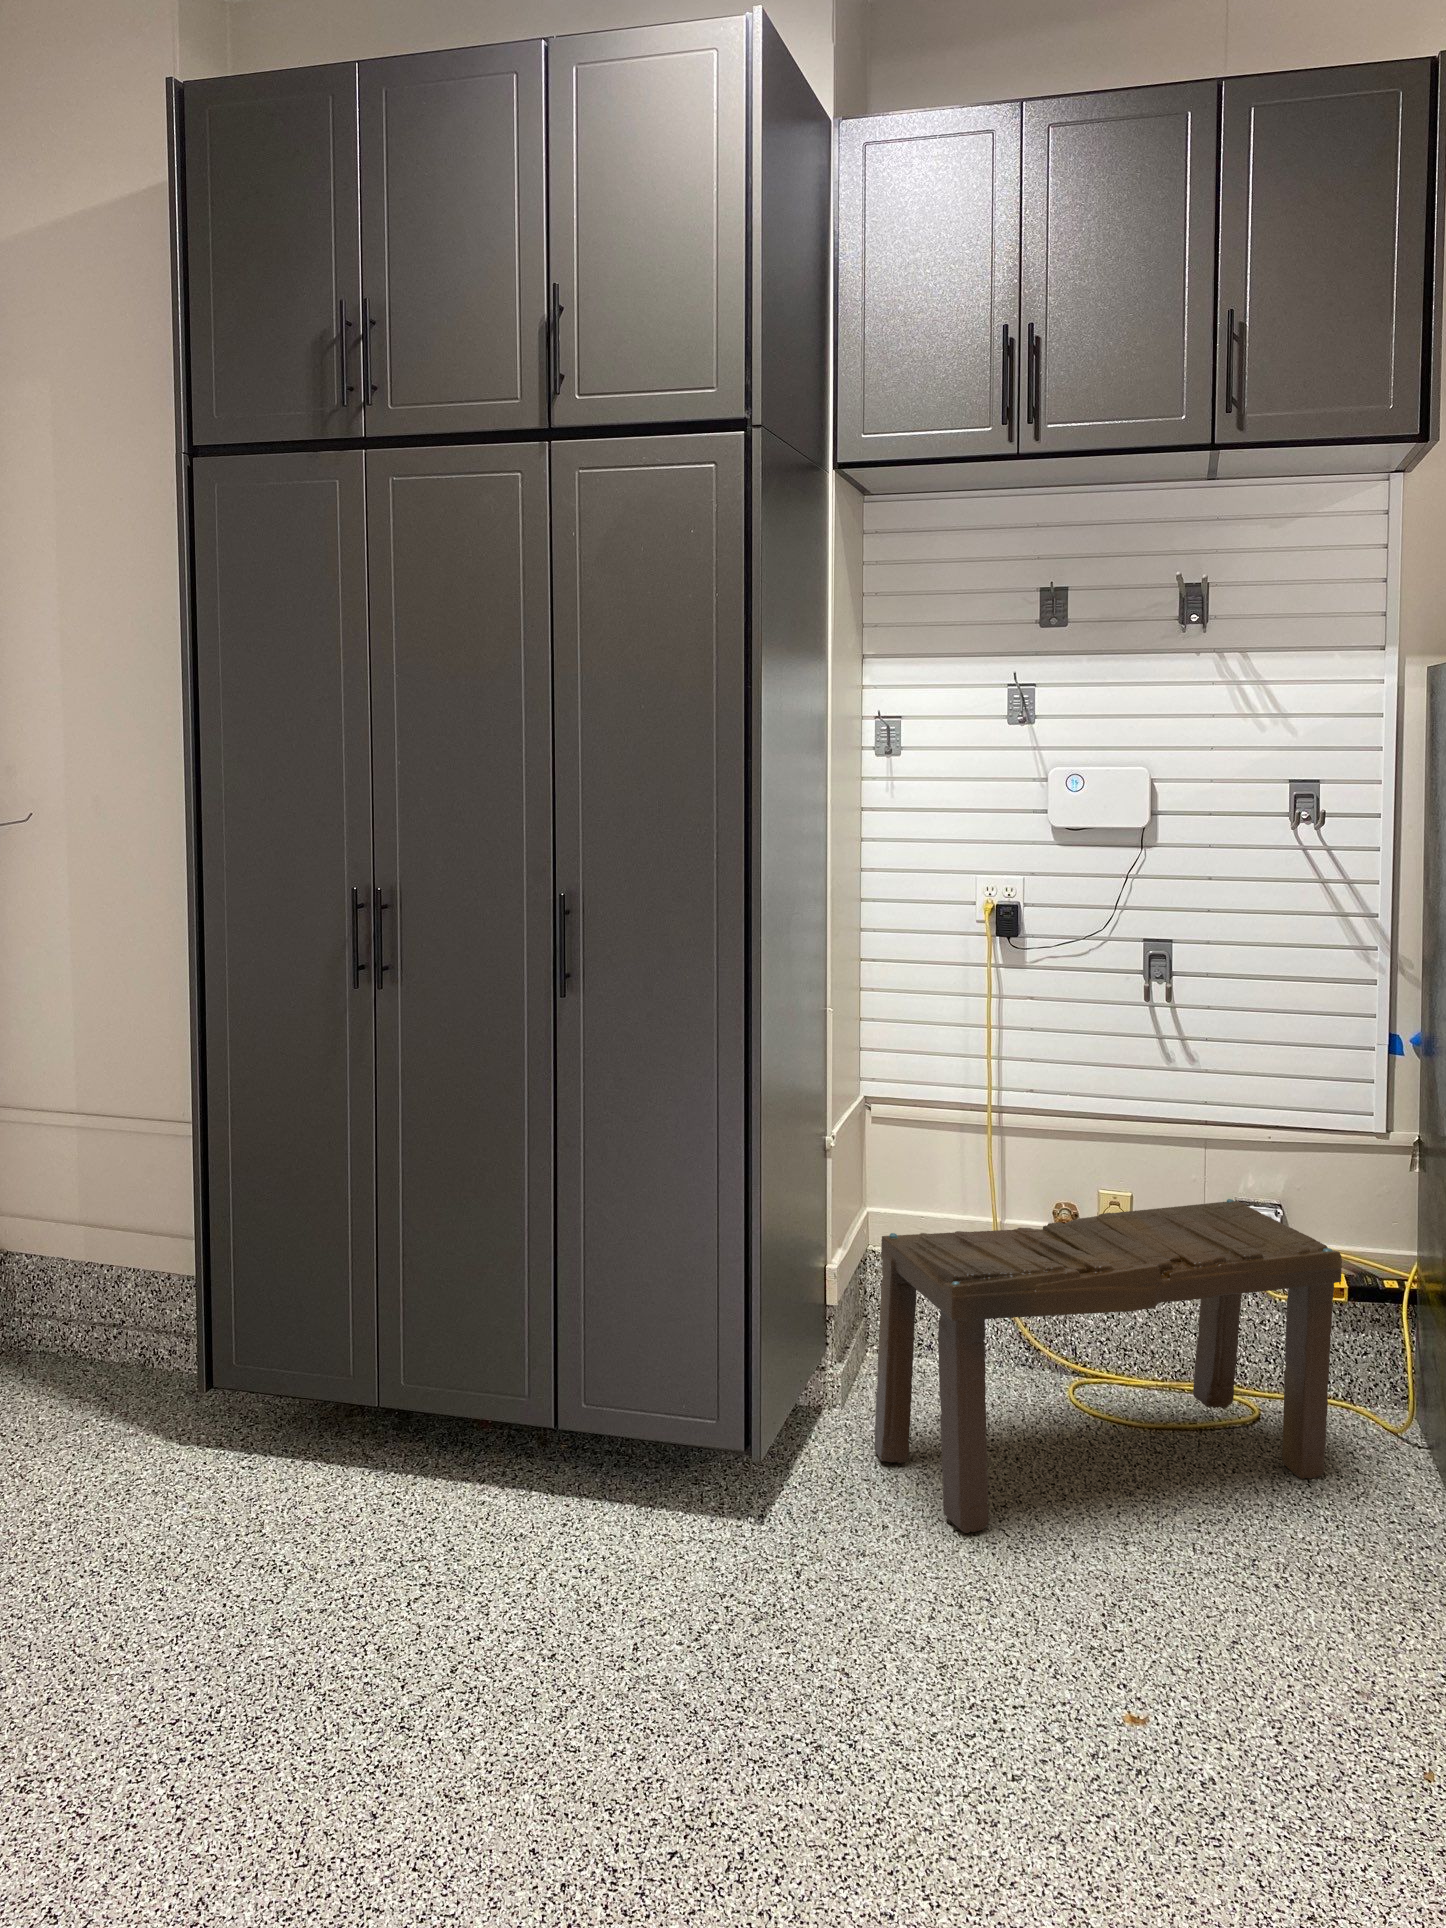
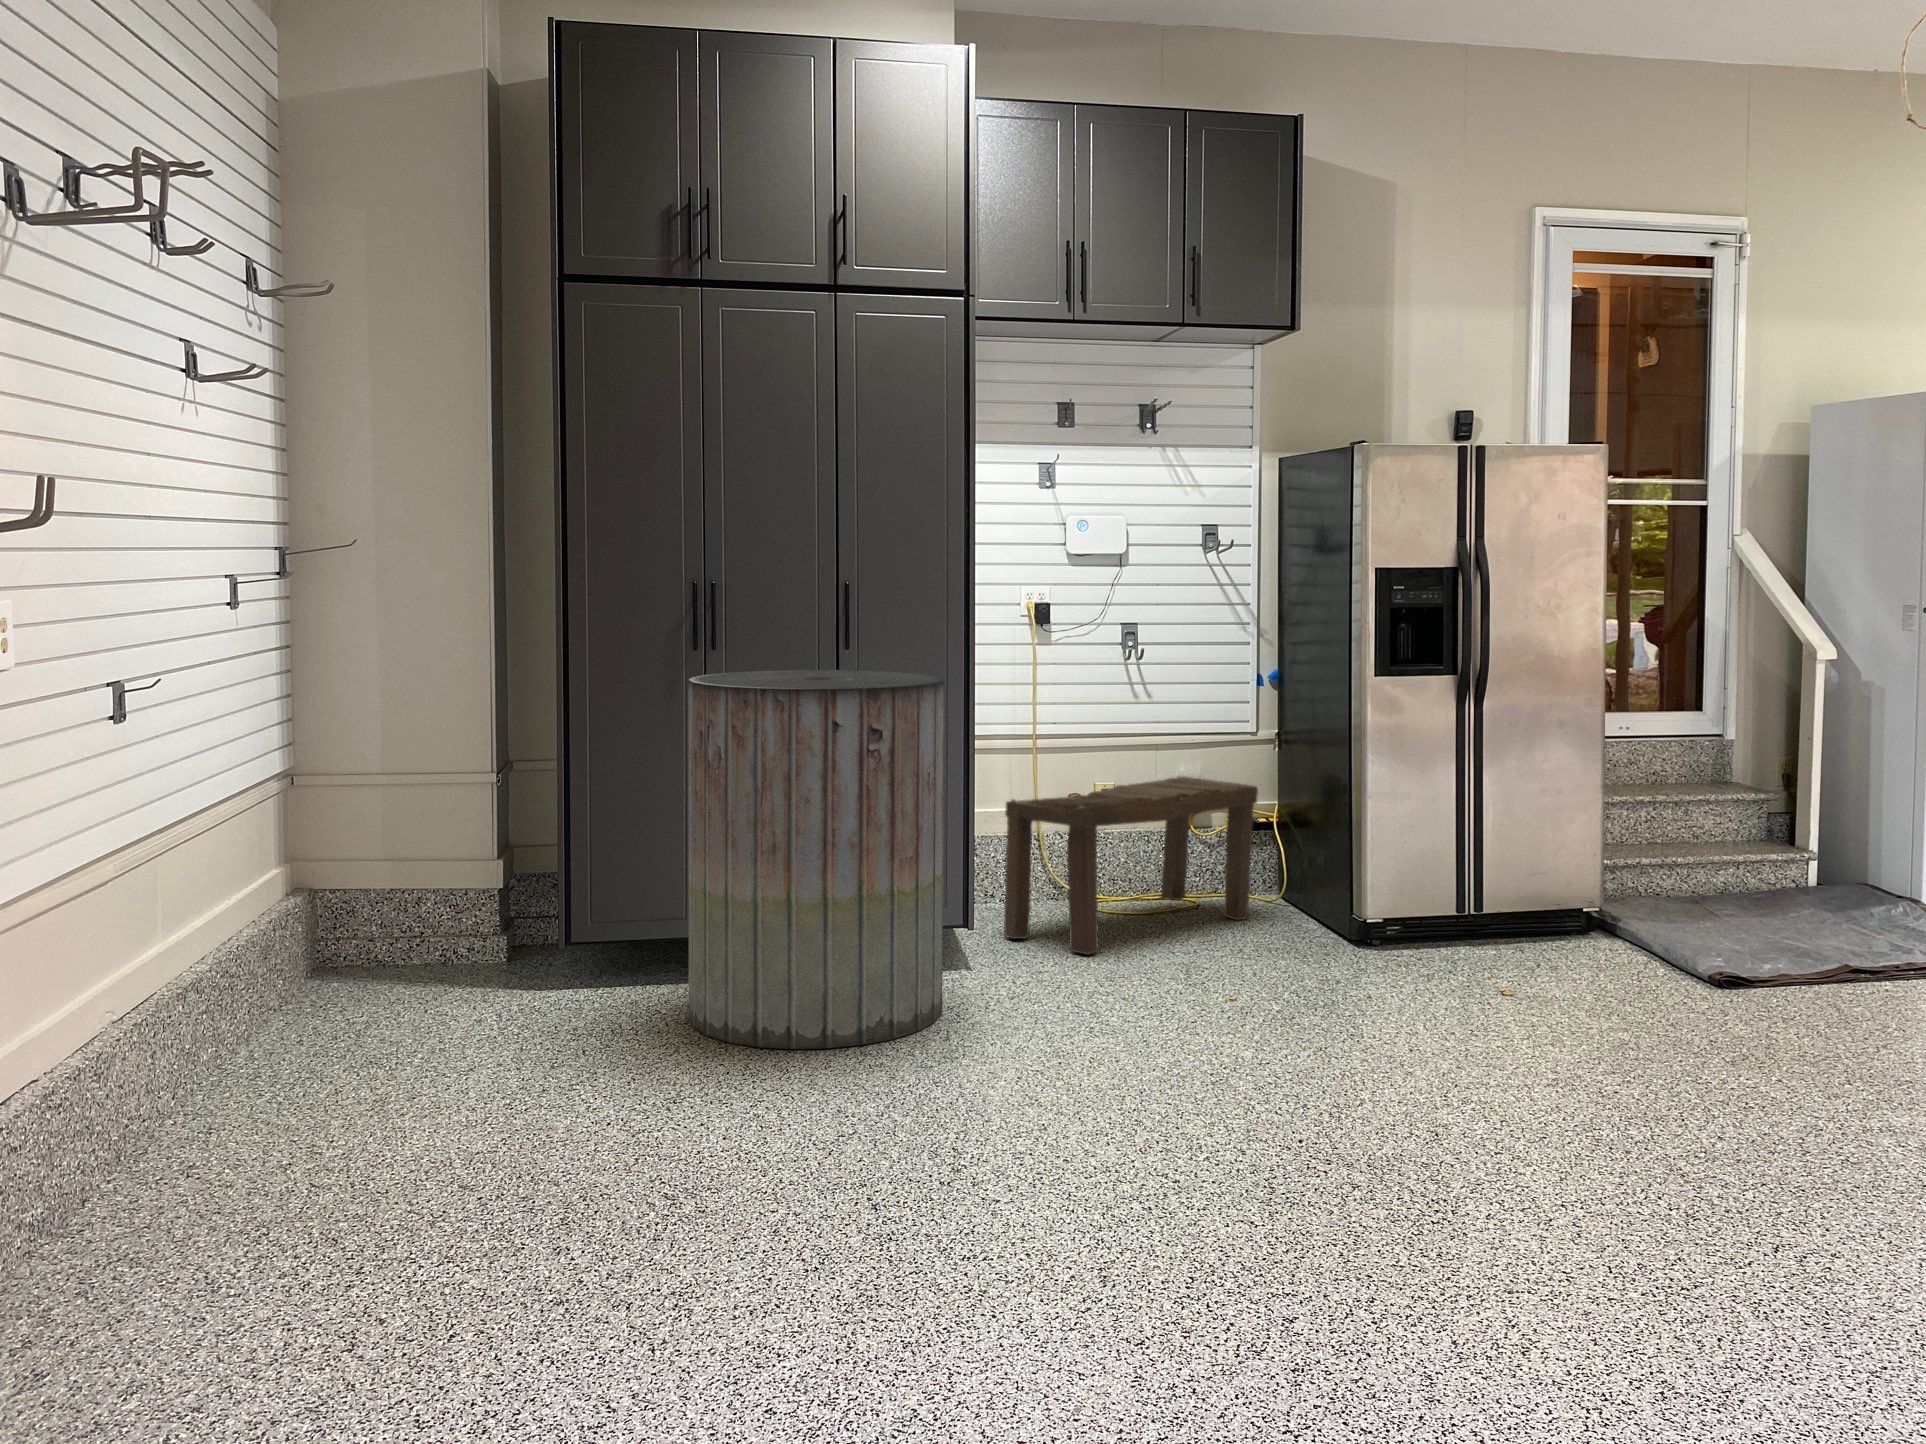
trash can: none [201,1032,628,1731] -> present [688,670,944,1049]

